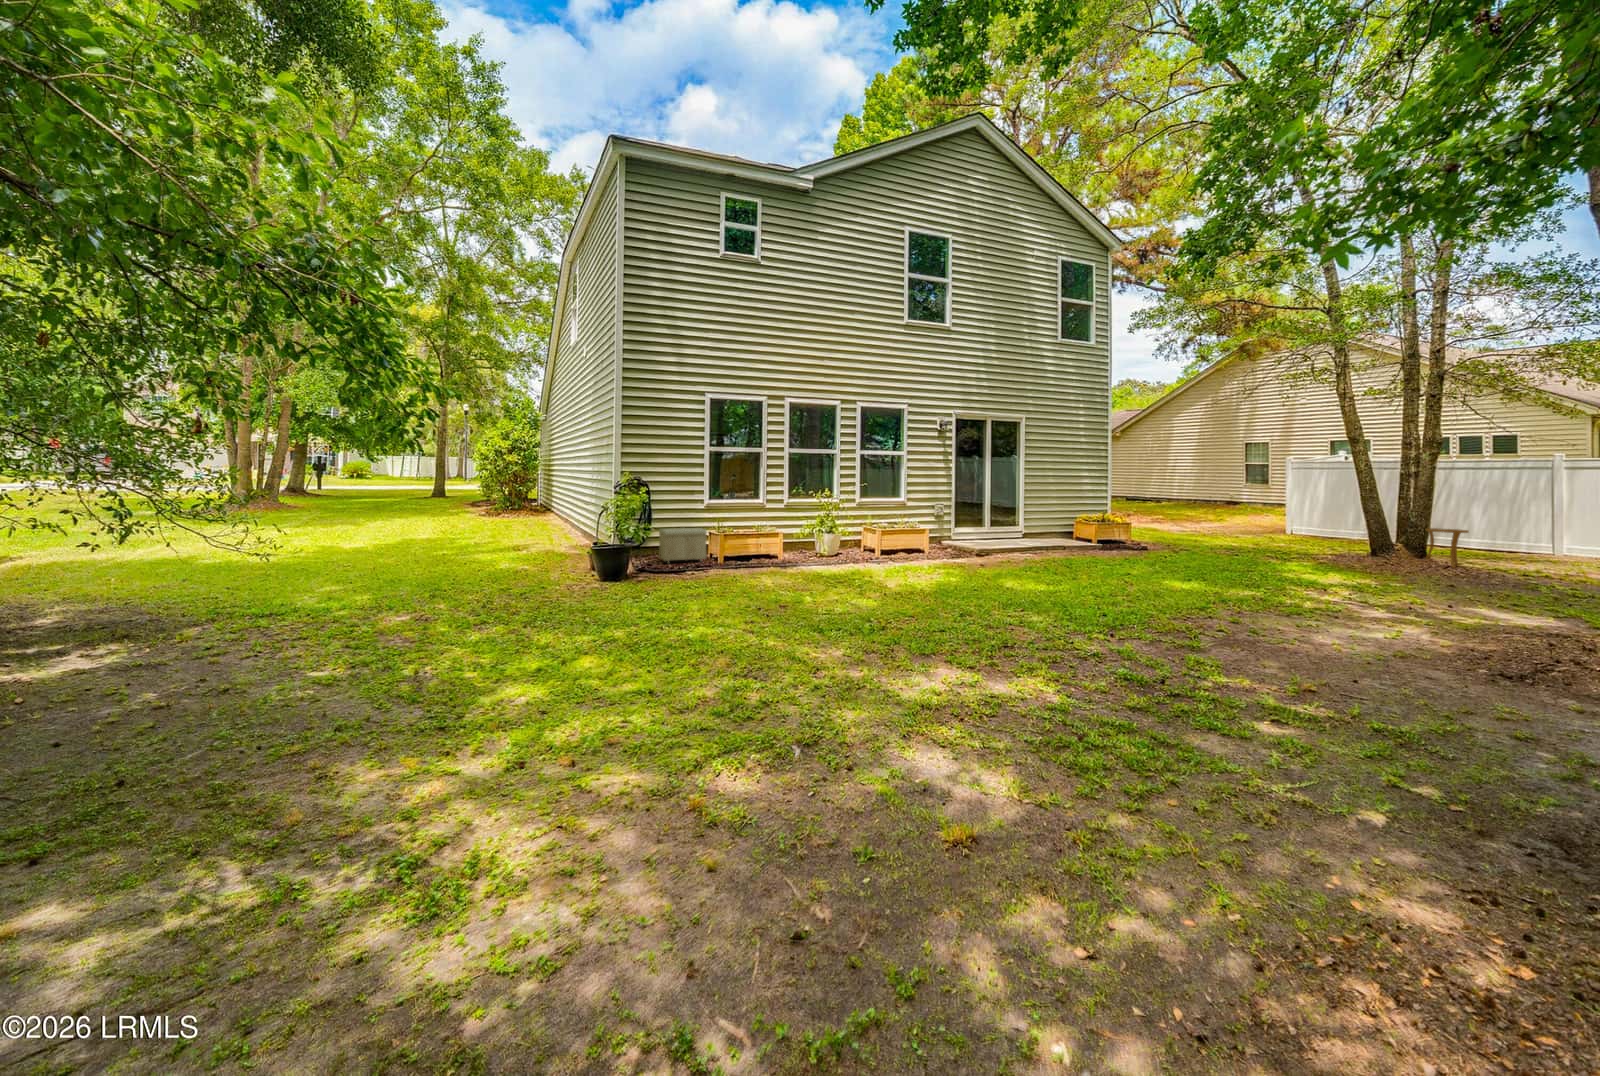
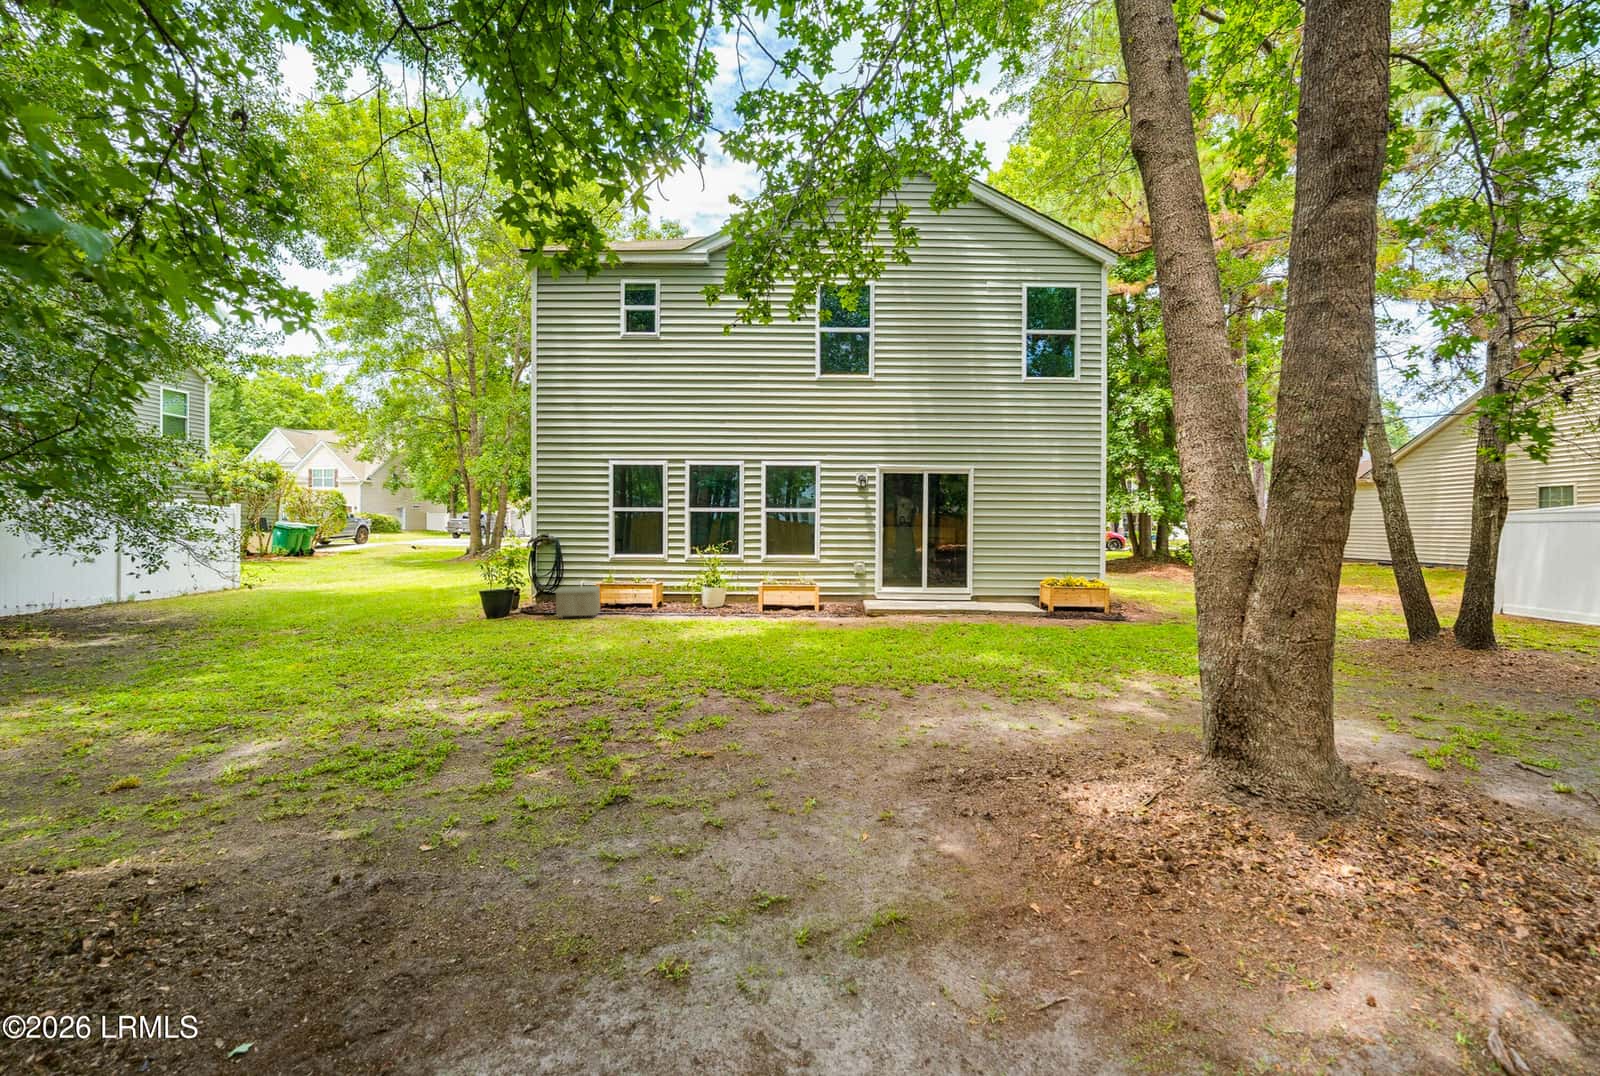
side table: present [1426,528,1469,568] -> none [1465,615,1530,676]

